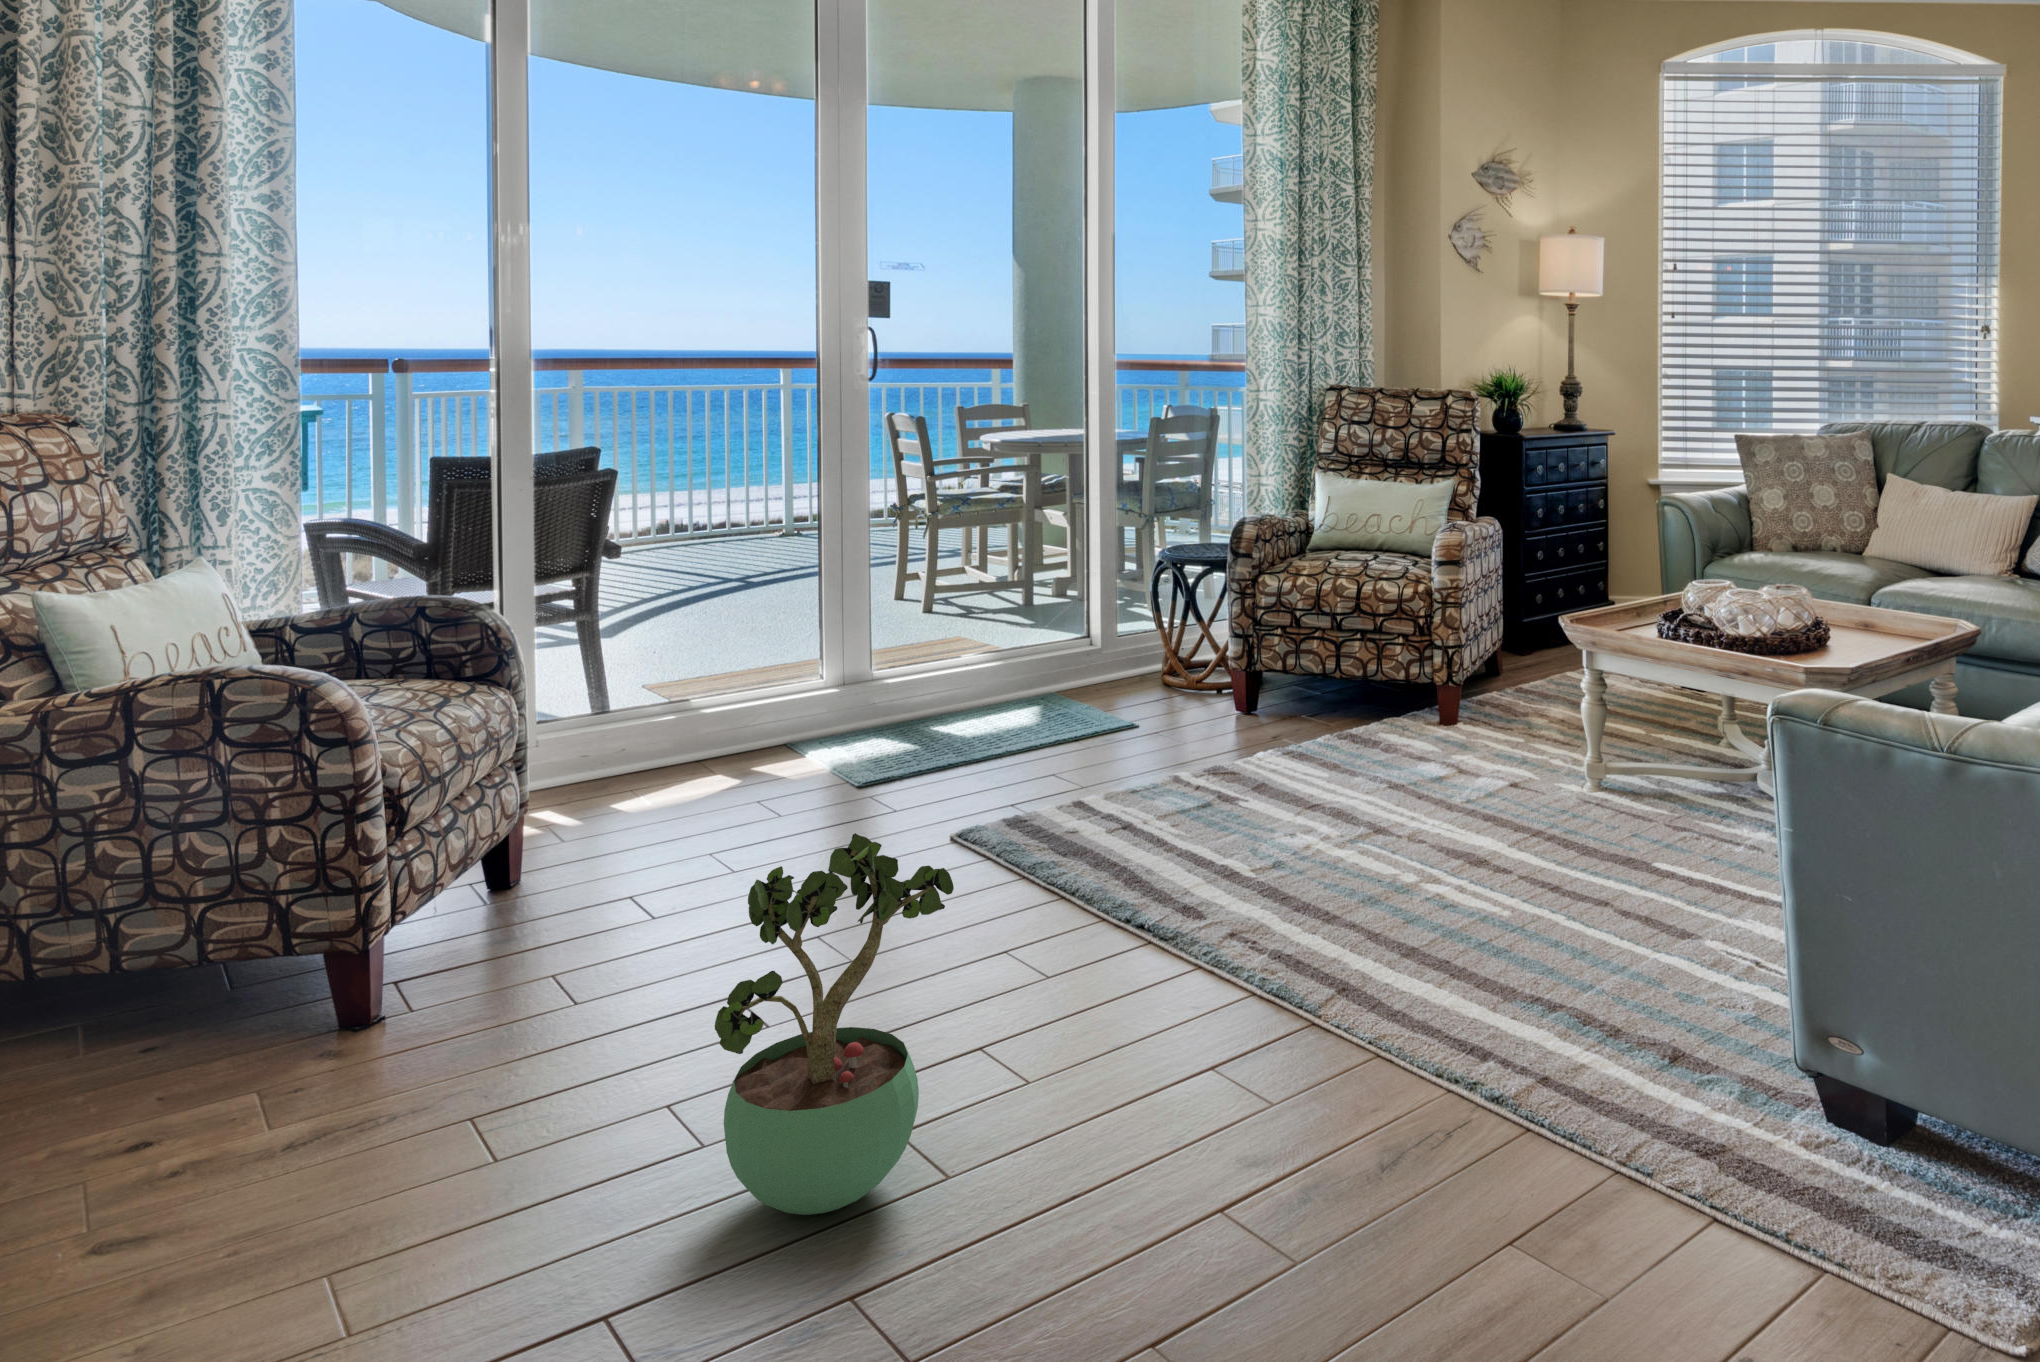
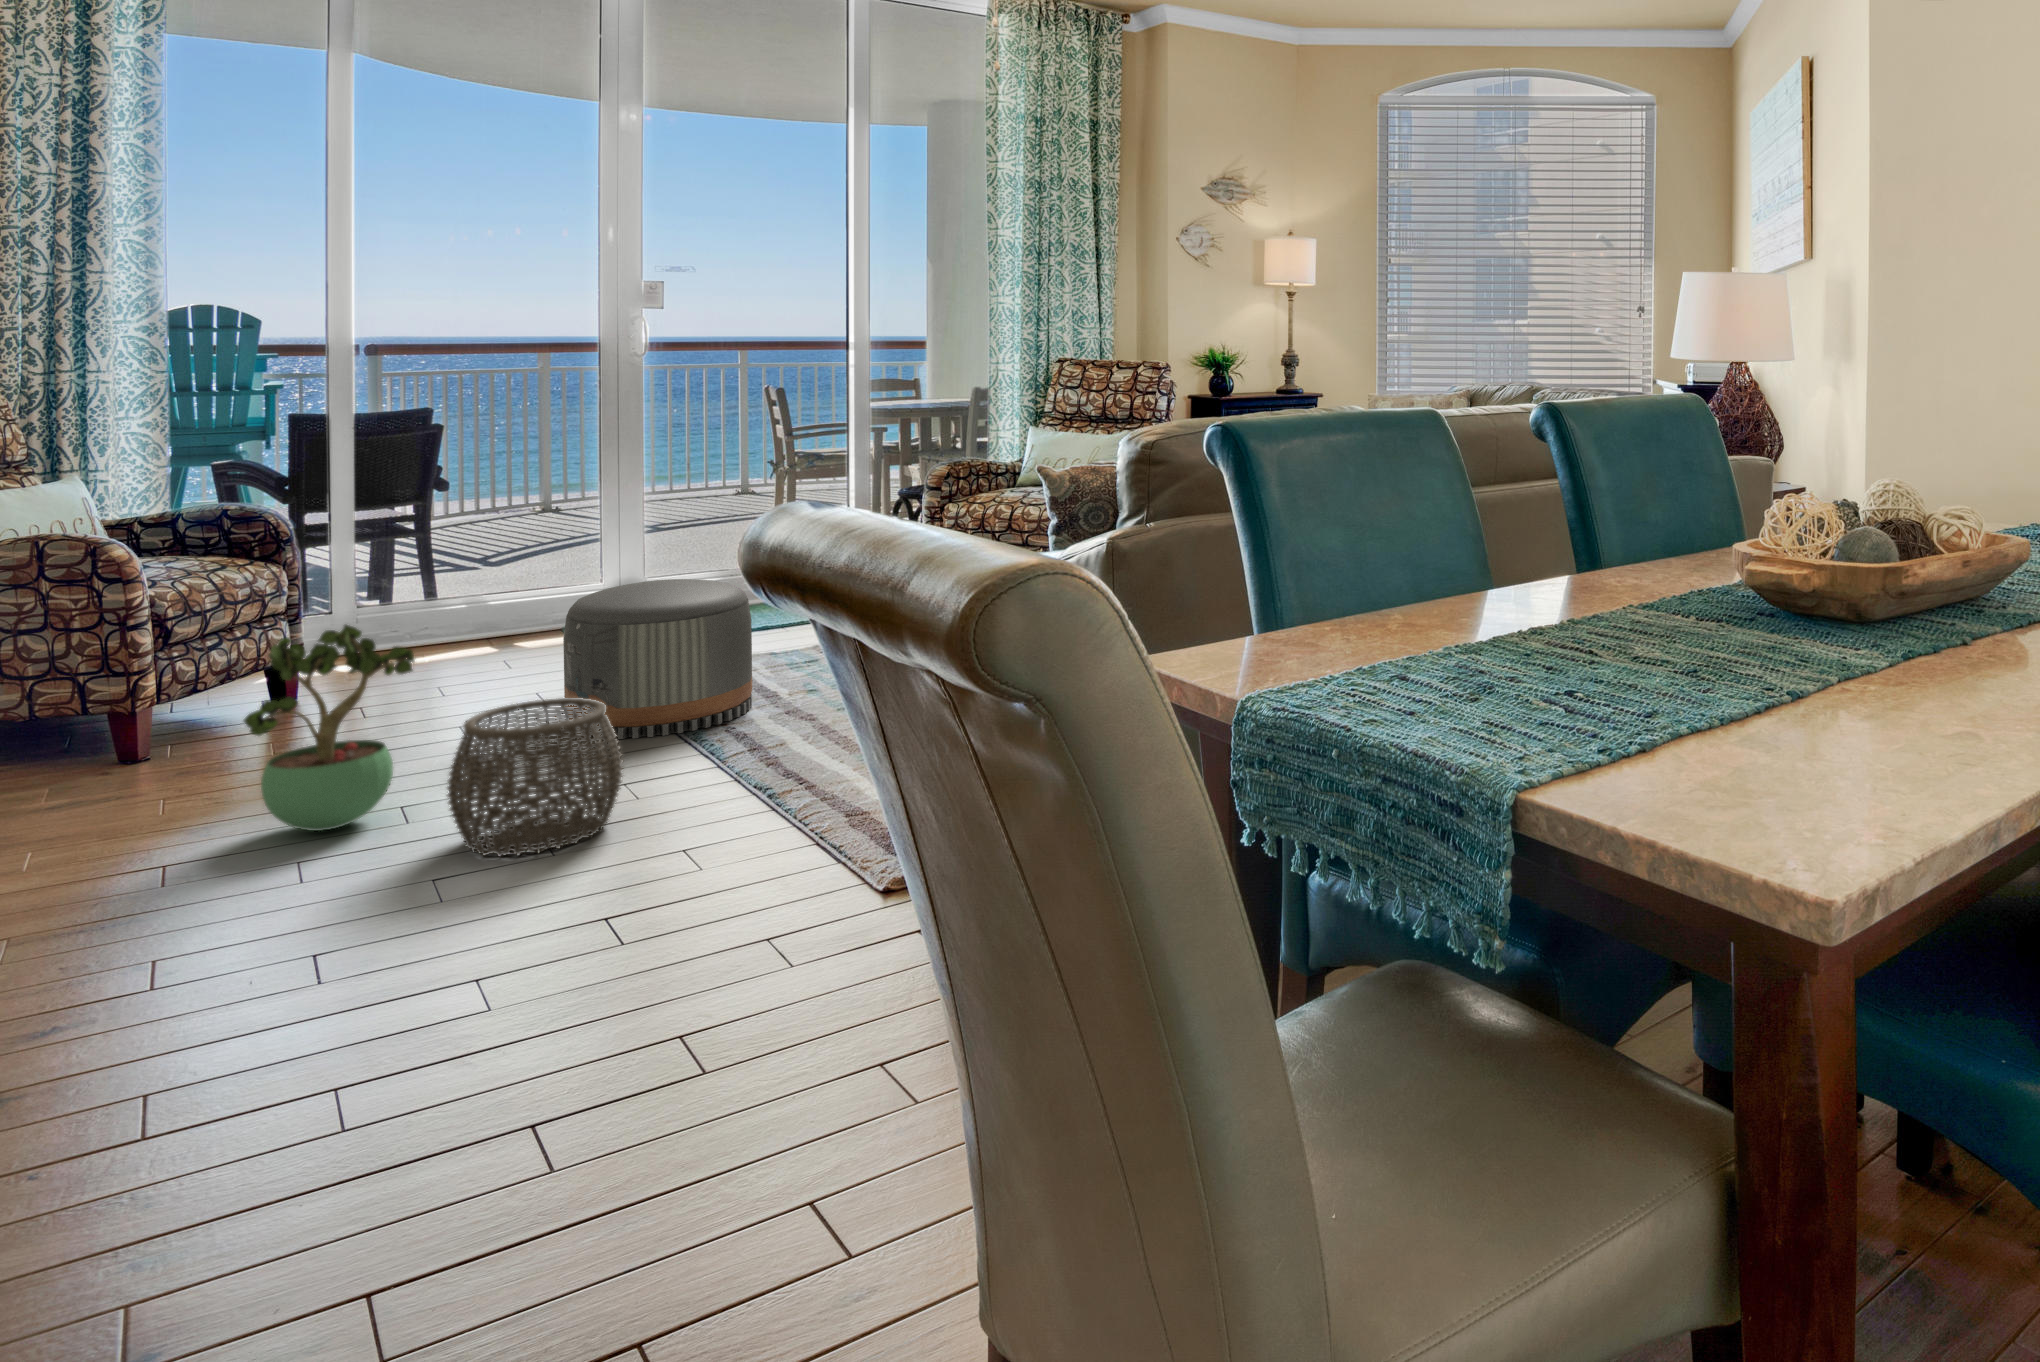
pouf: none [973,699,1223,965] -> present [563,579,752,739]
woven basket: none [1084,948,1348,1276] -> present [447,698,623,856]

